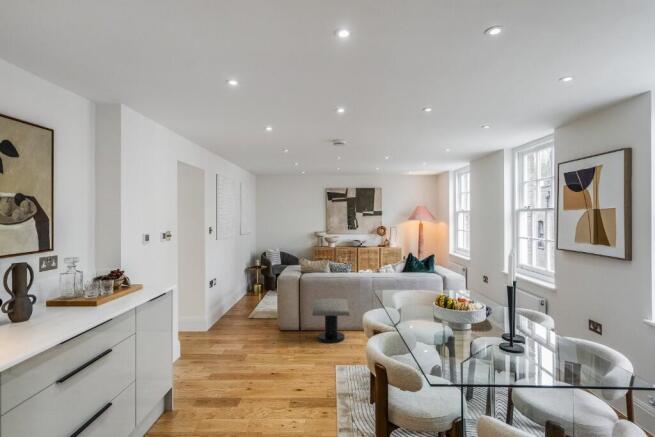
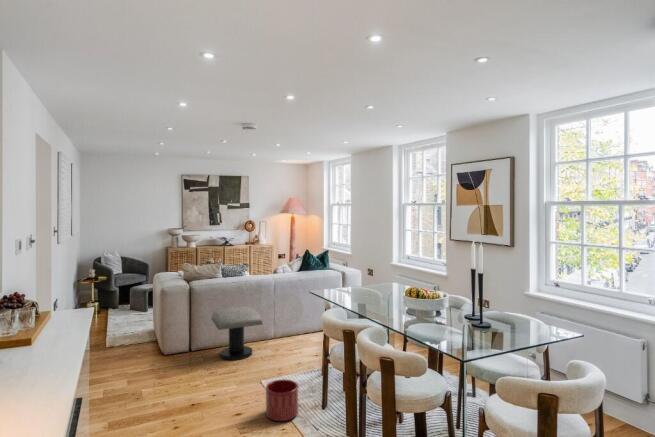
planter: none [318,367,347,405] -> present [266,380,298,421]

